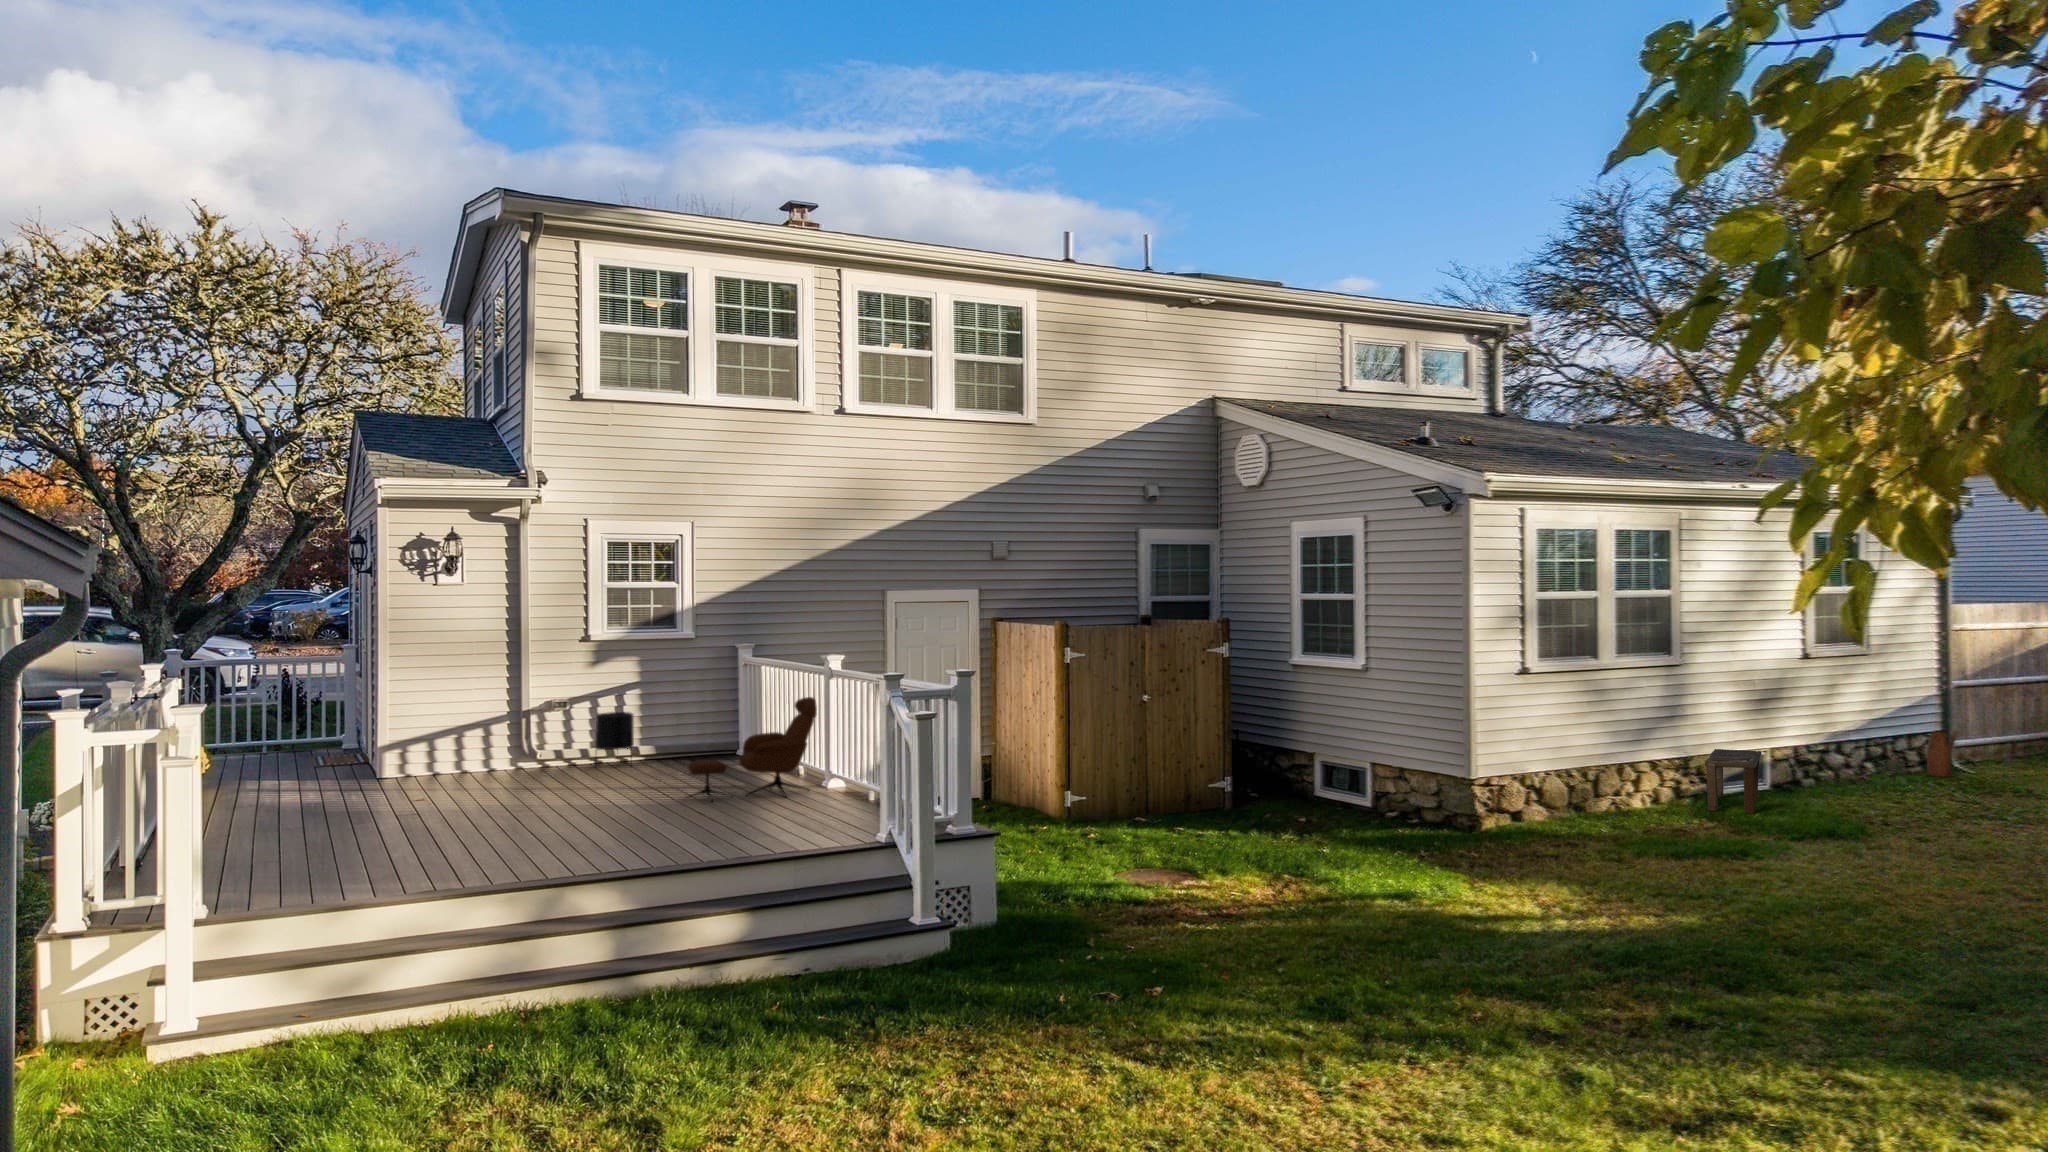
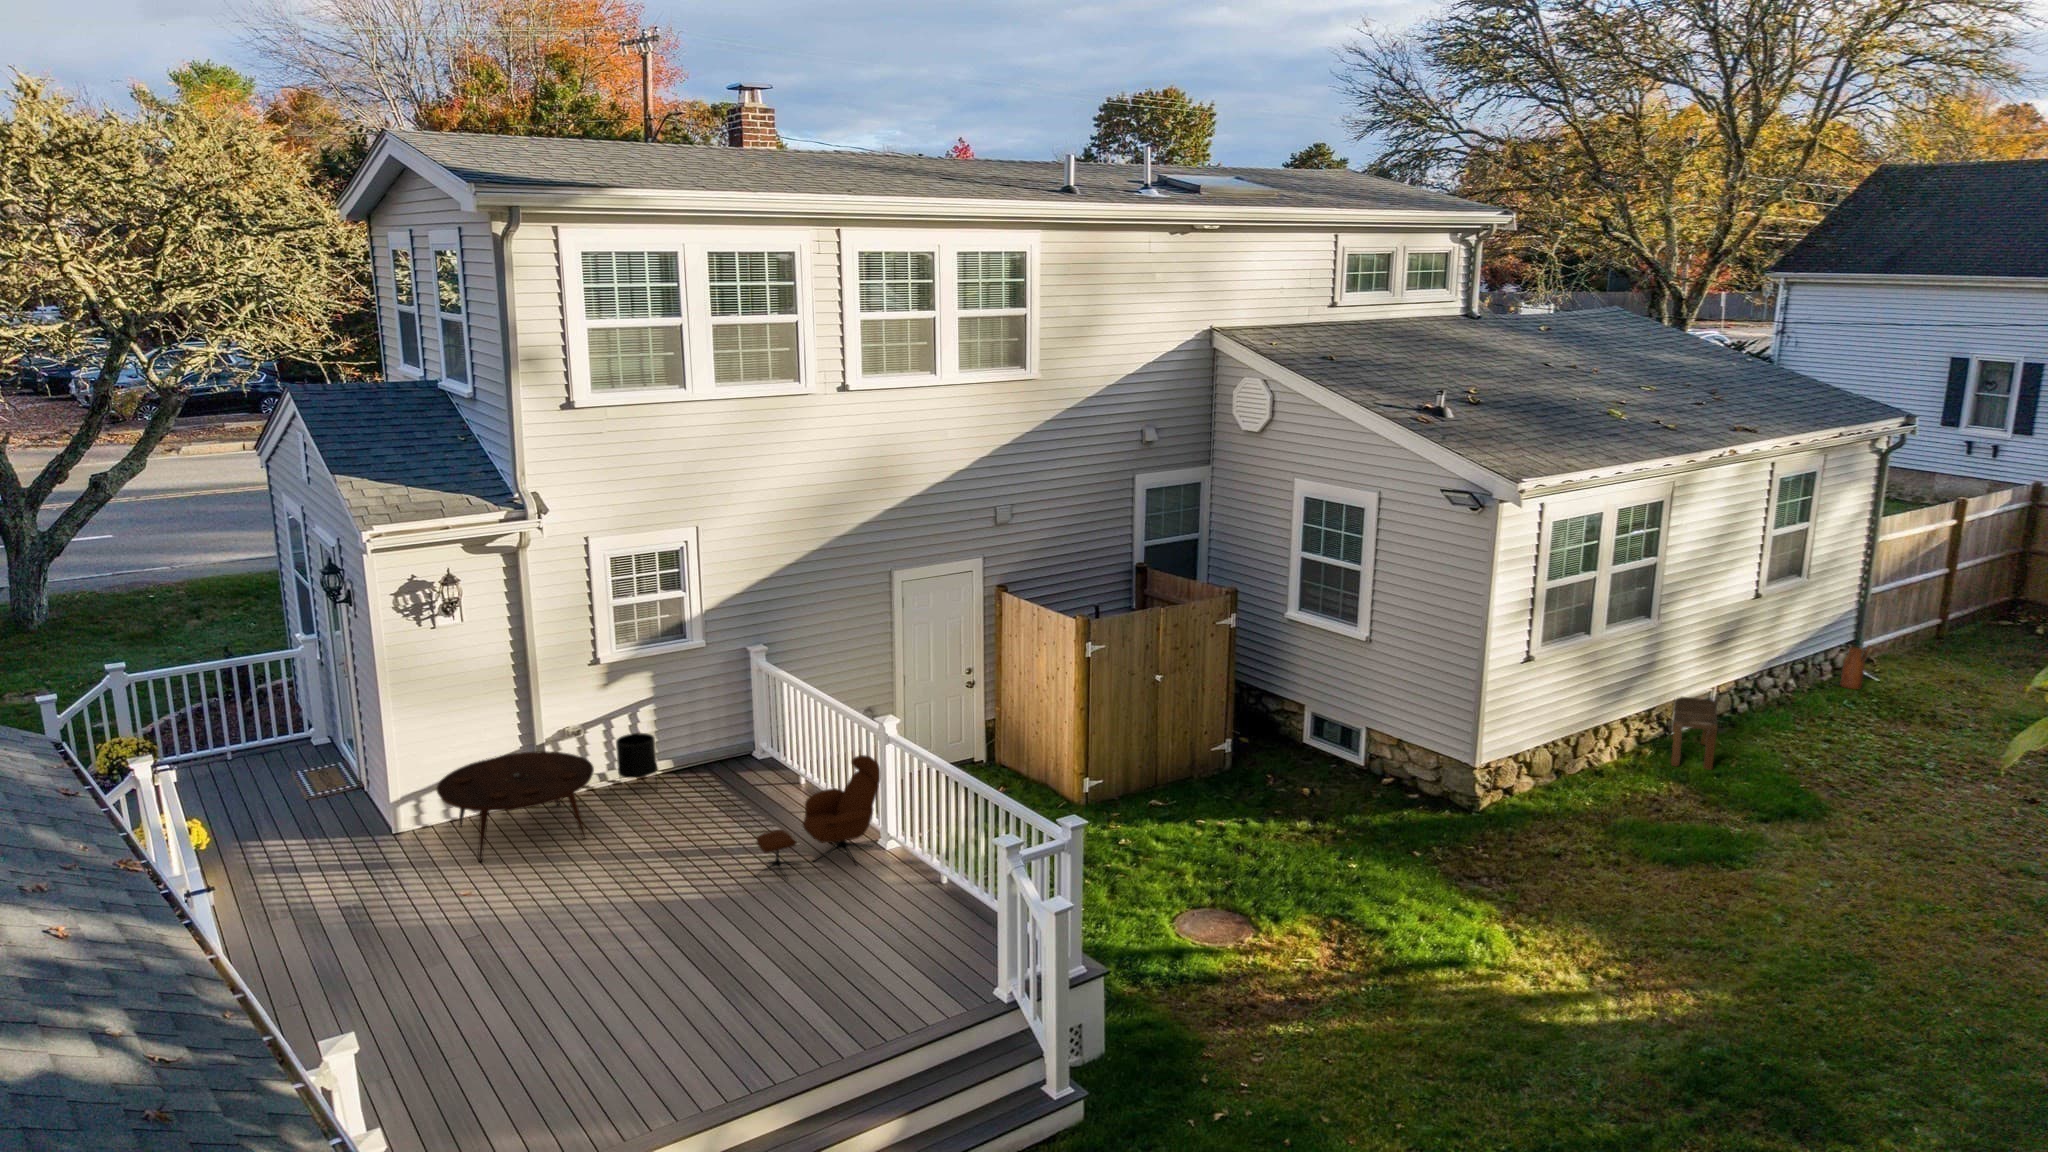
coffee table: none [410,716,563,790] -> present [436,751,594,862]

